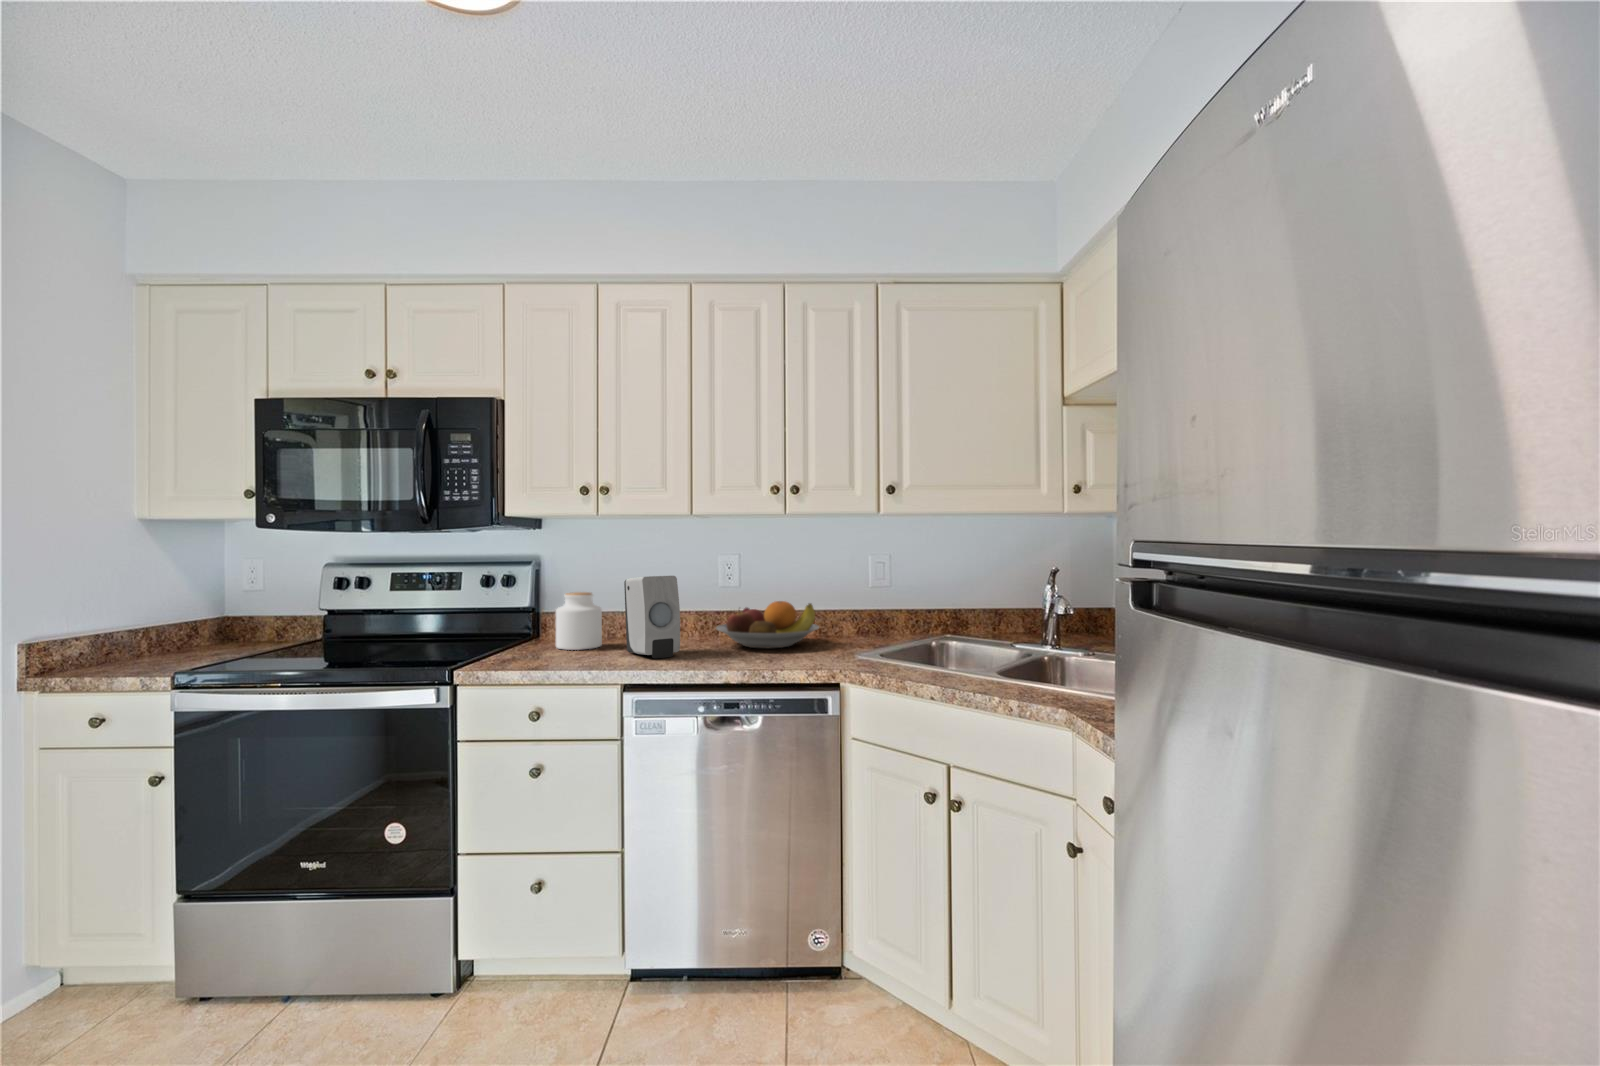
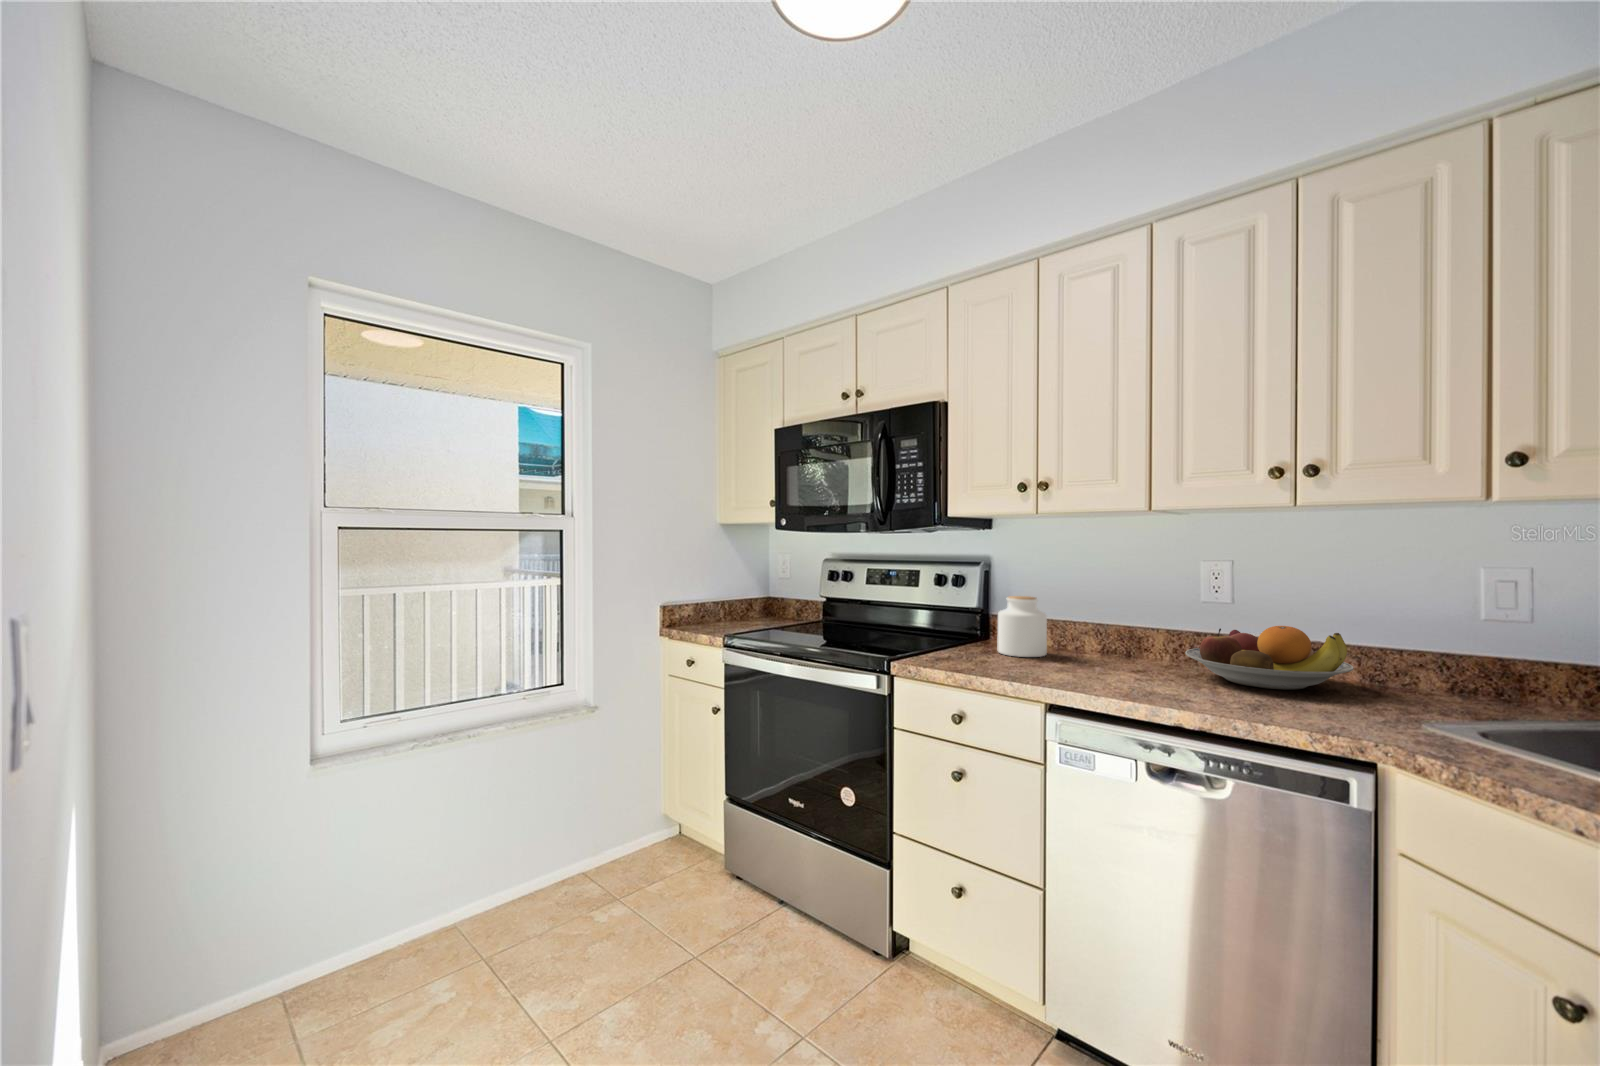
soap dispenser: present [624,576,680,658] -> none [1065,583,1128,680]

